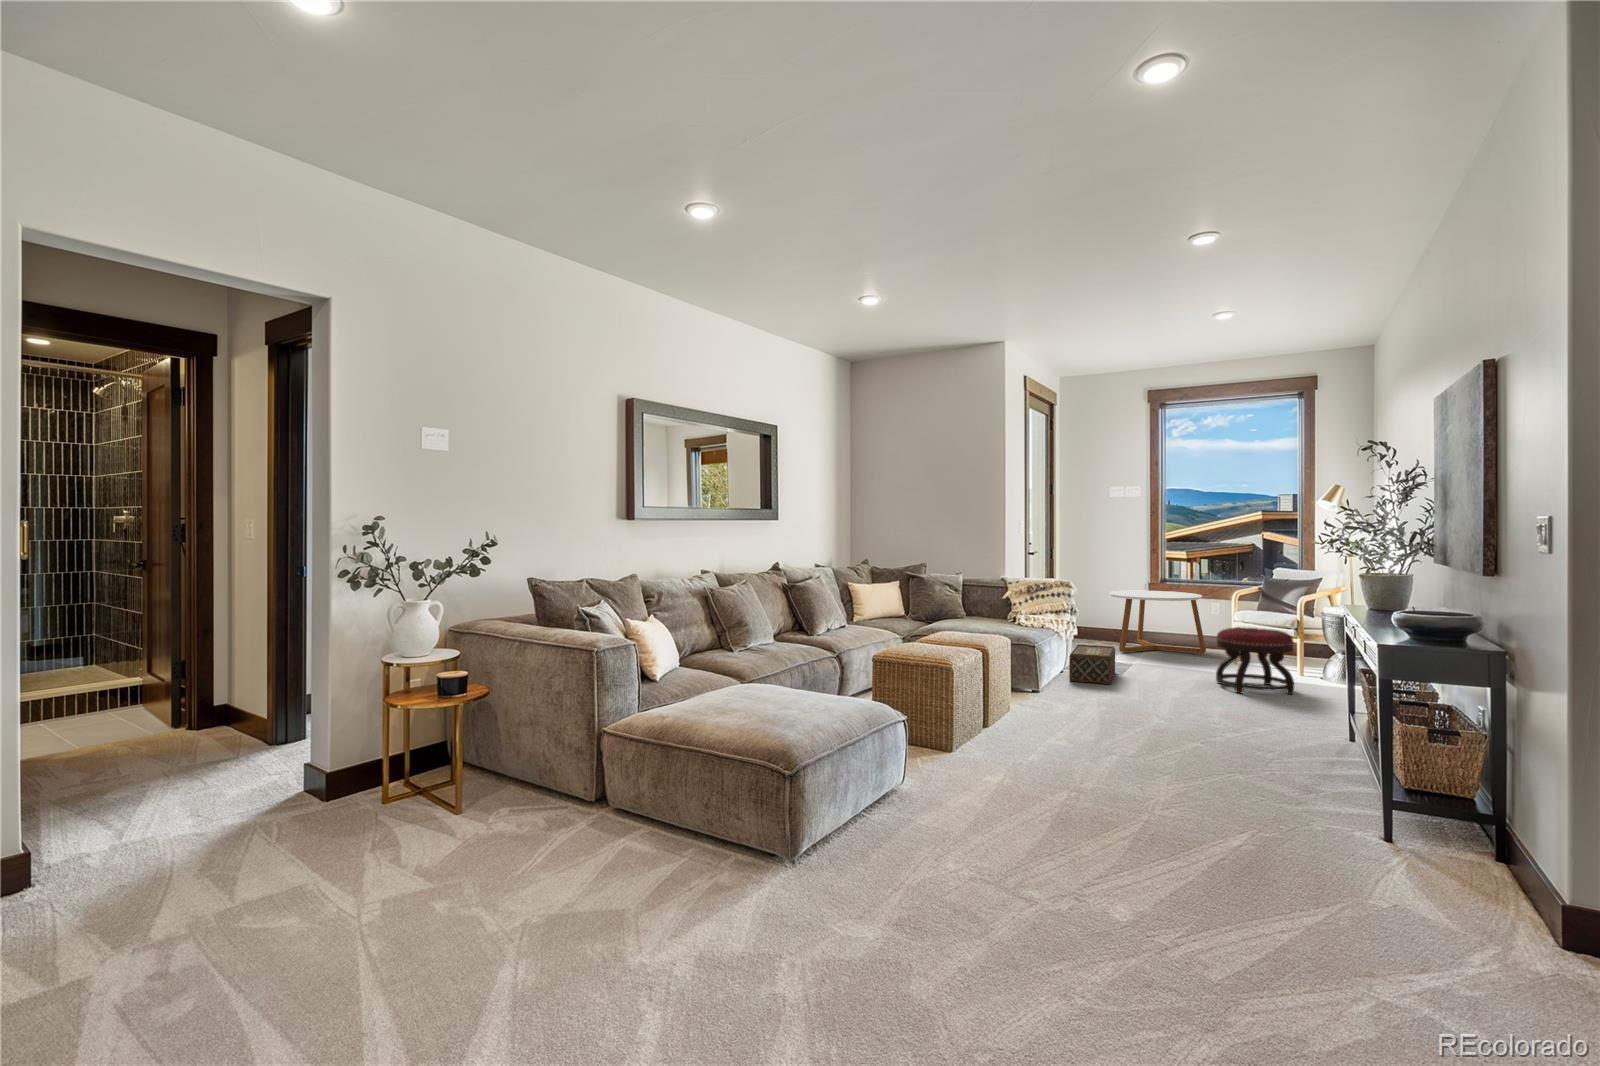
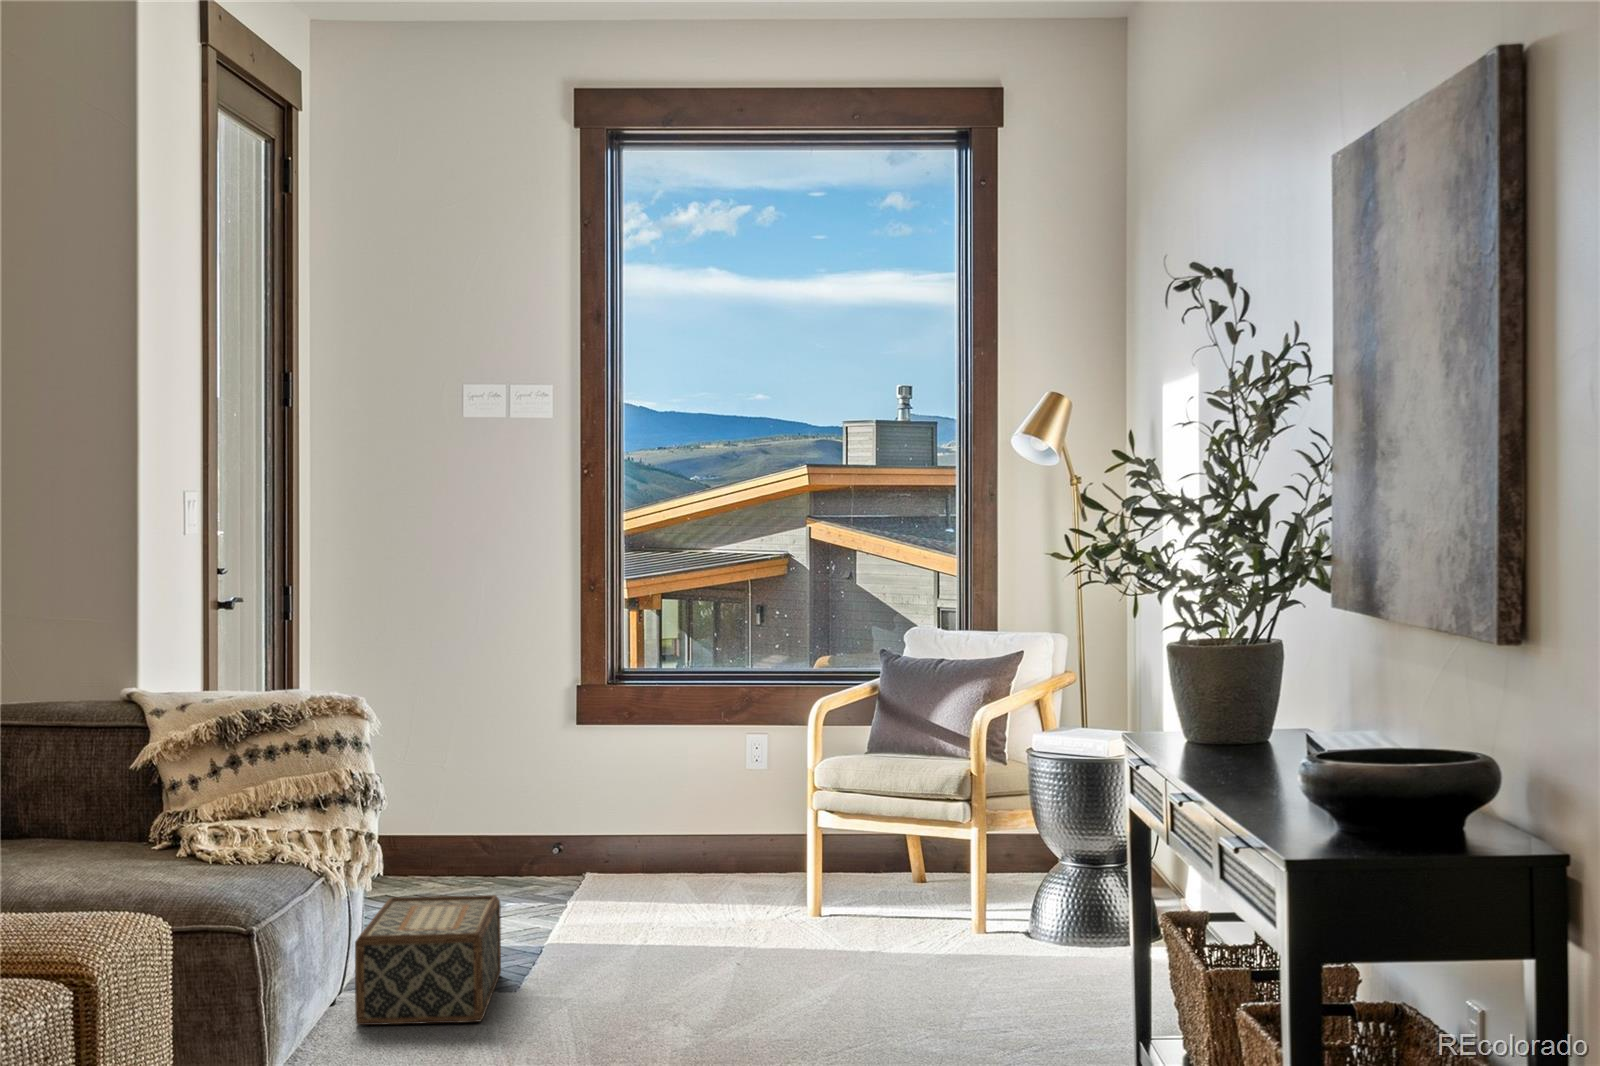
coffee table: present [1109,591,1206,654] -> none [495,711,750,898]
ottoman: present [1216,627,1294,694] -> none [776,809,974,1007]

